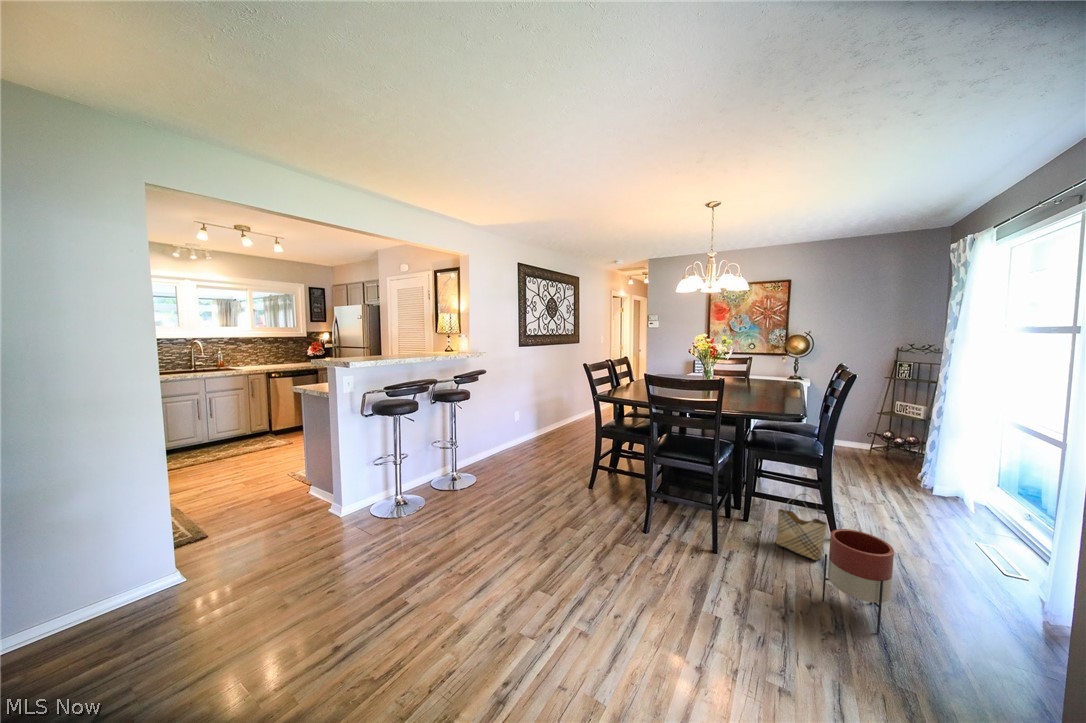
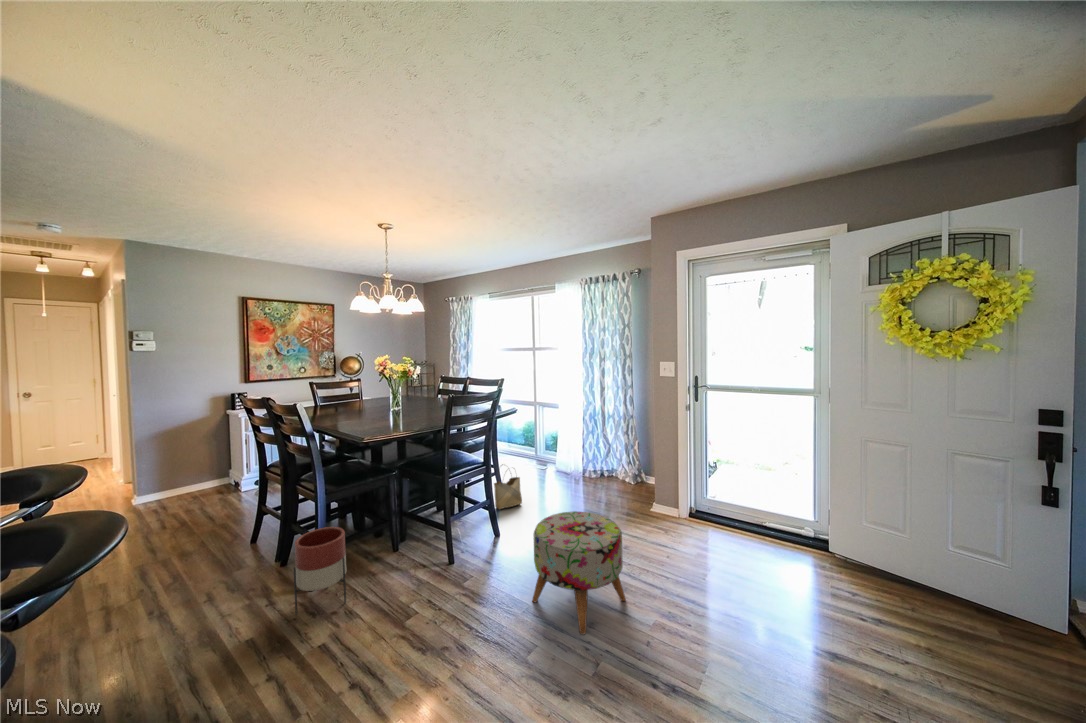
ottoman: none [568,521,678,673] -> present [532,511,626,635]
planter: present [822,529,894,633] -> present [294,527,347,614]

